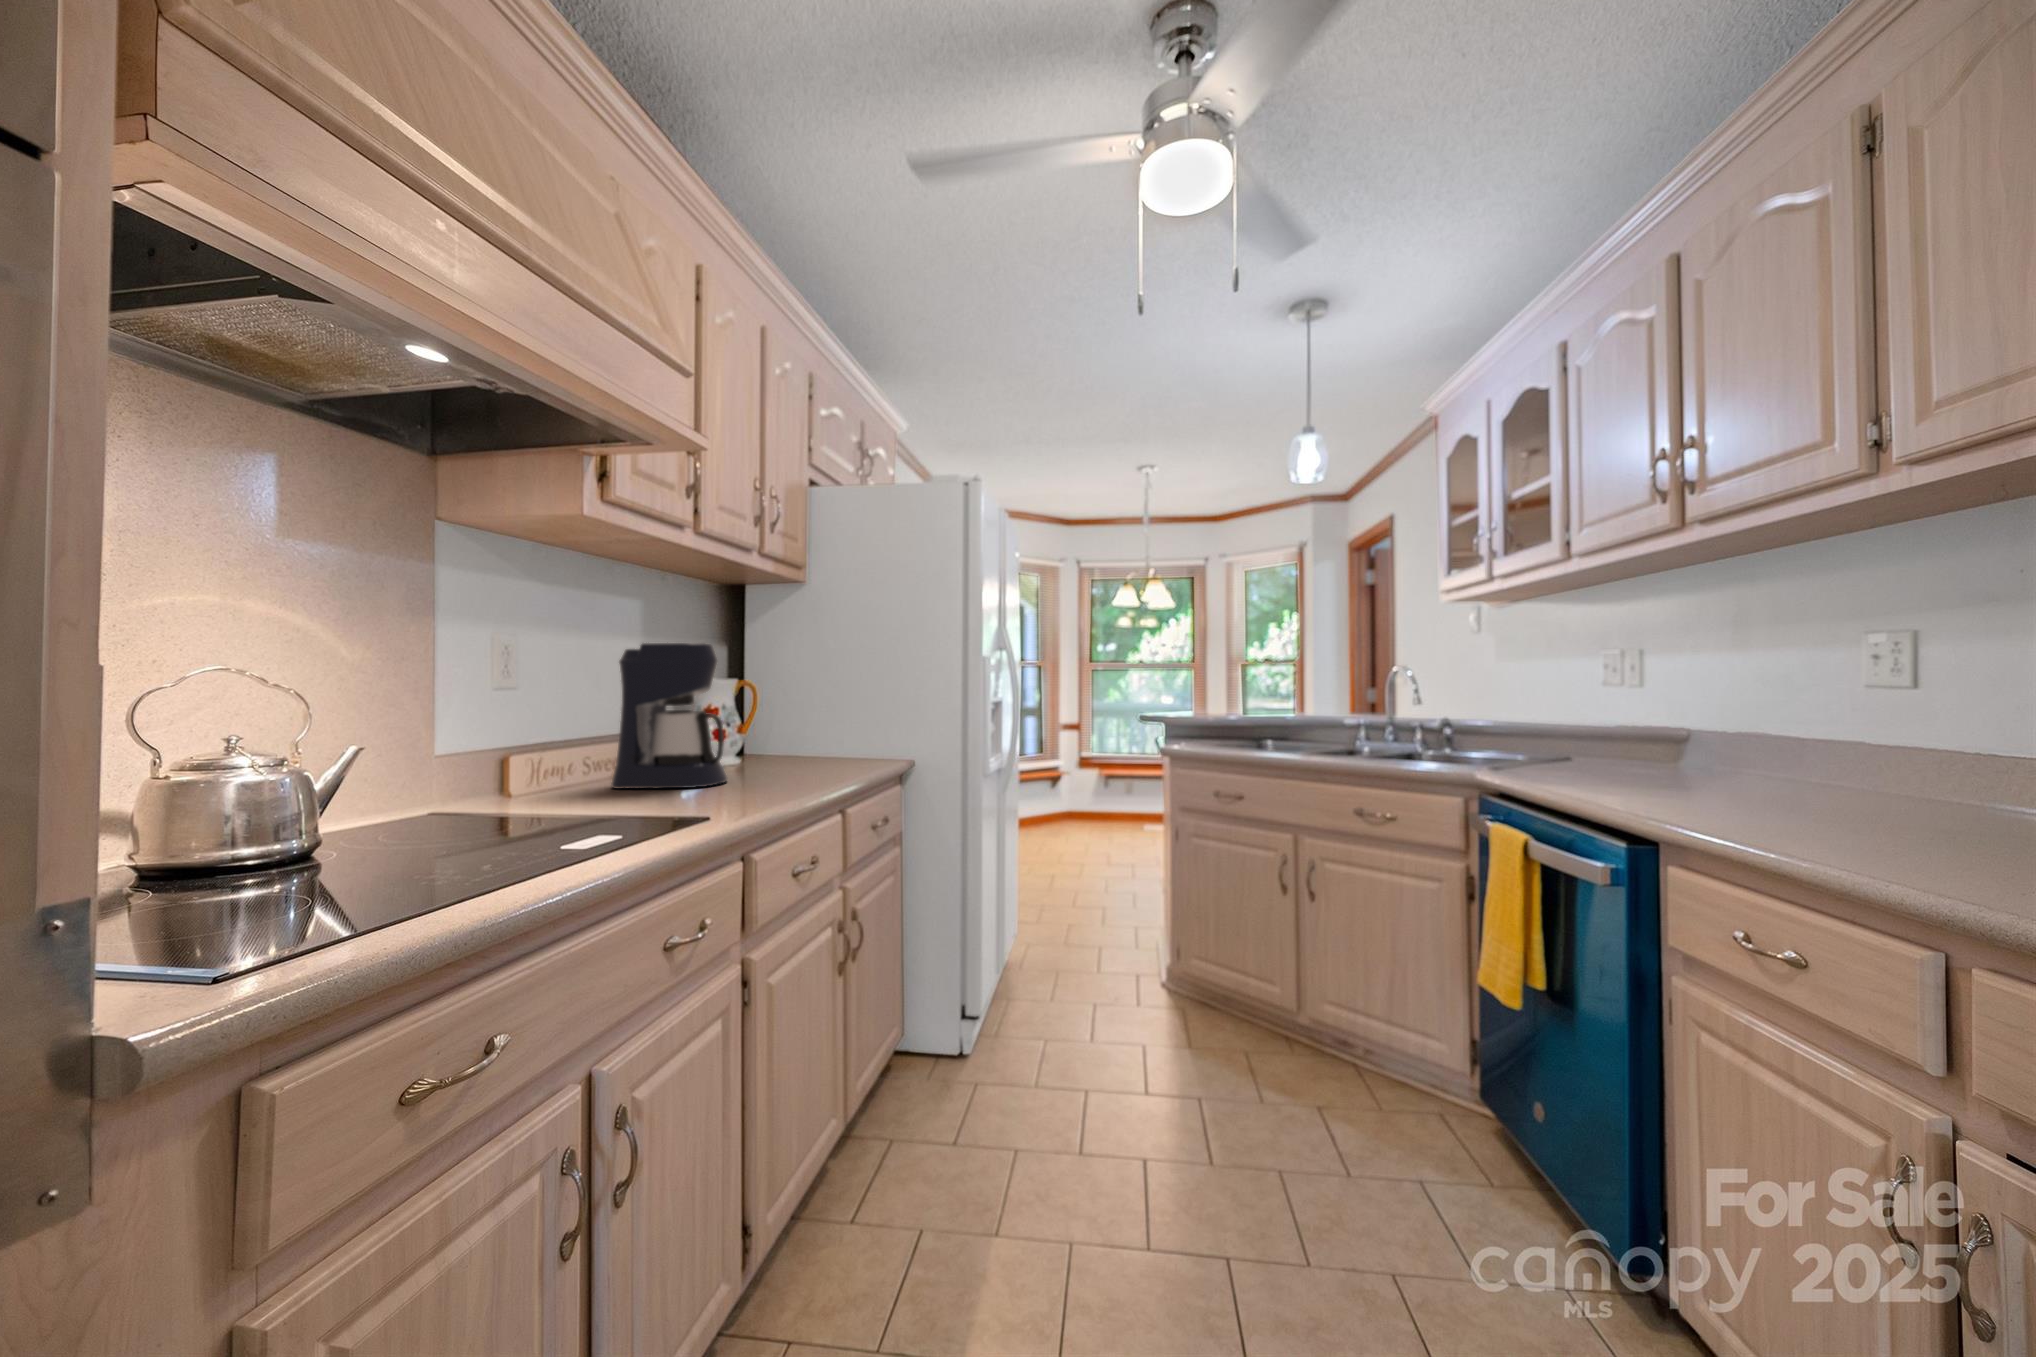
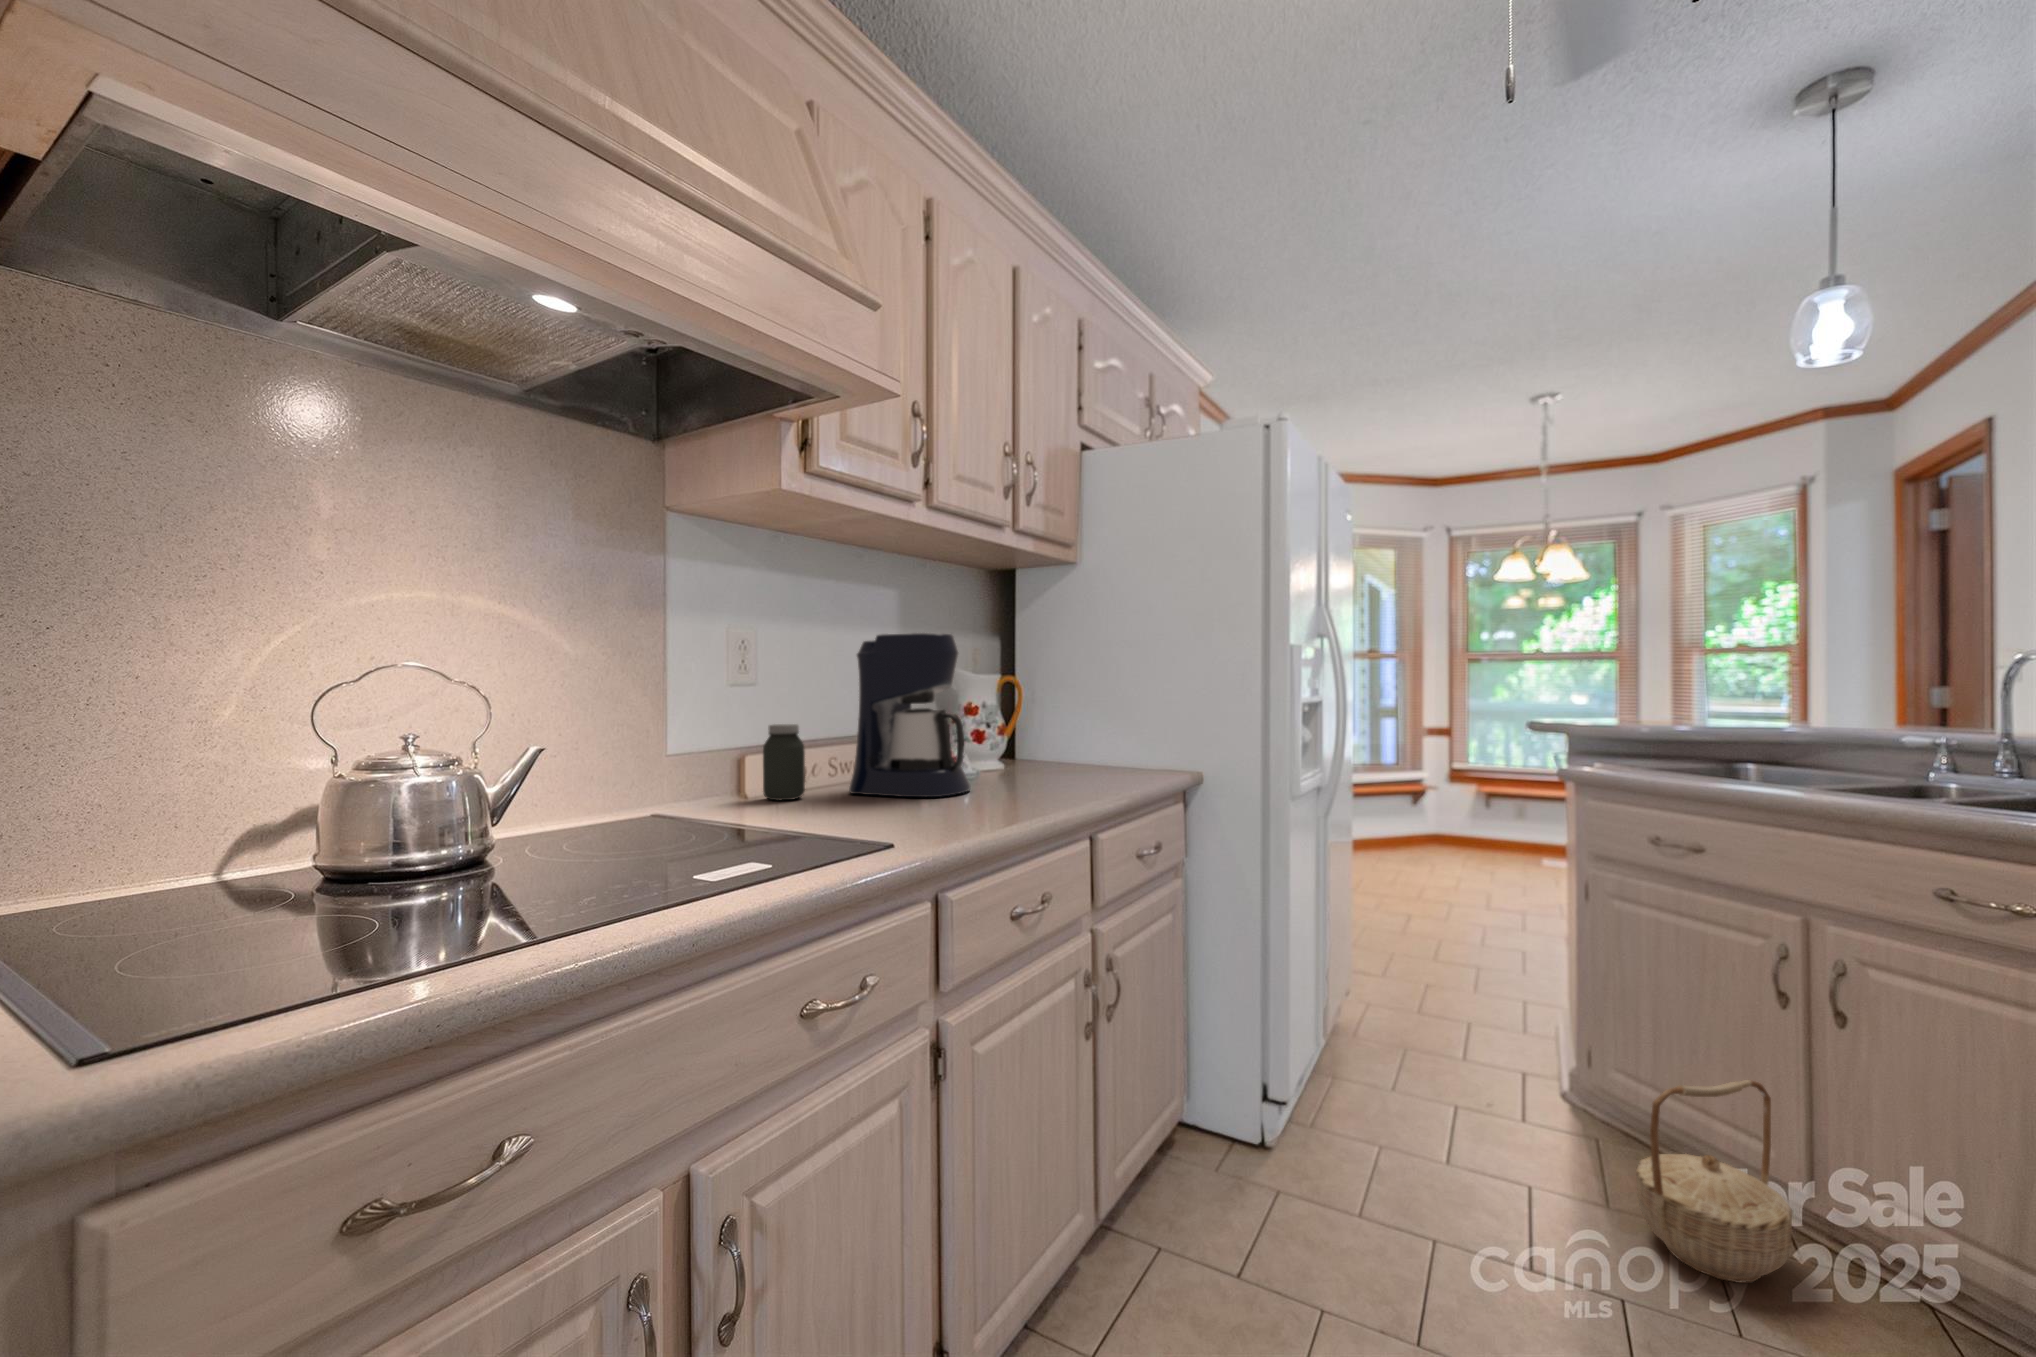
jar: none [527,726,570,797] -> present [763,724,805,800]
basket: none [1207,945,1290,1075] -> present [1636,1080,1793,1282]

